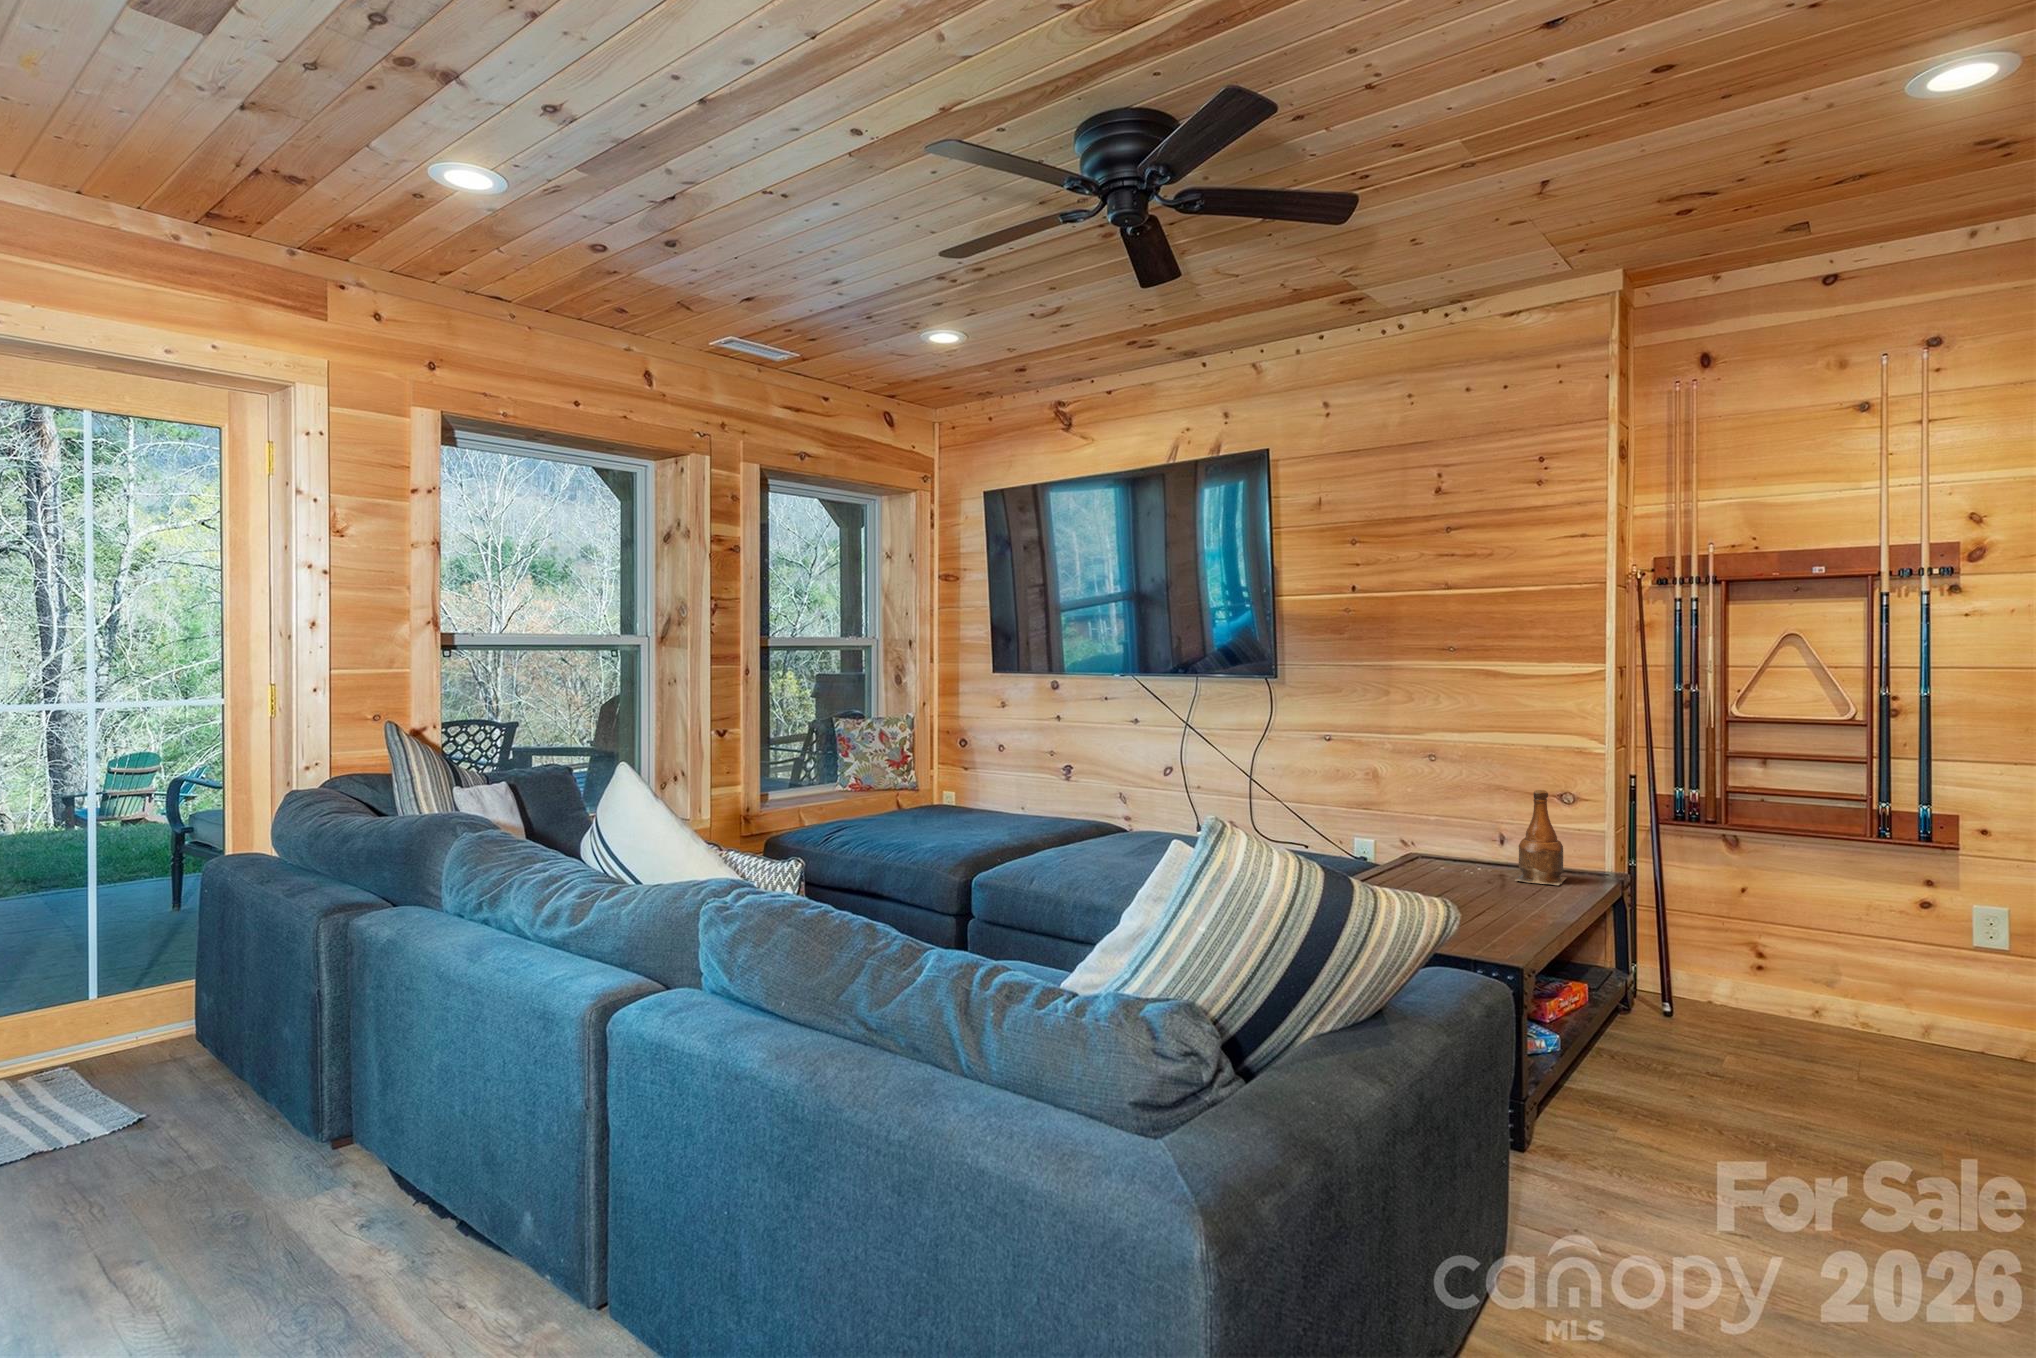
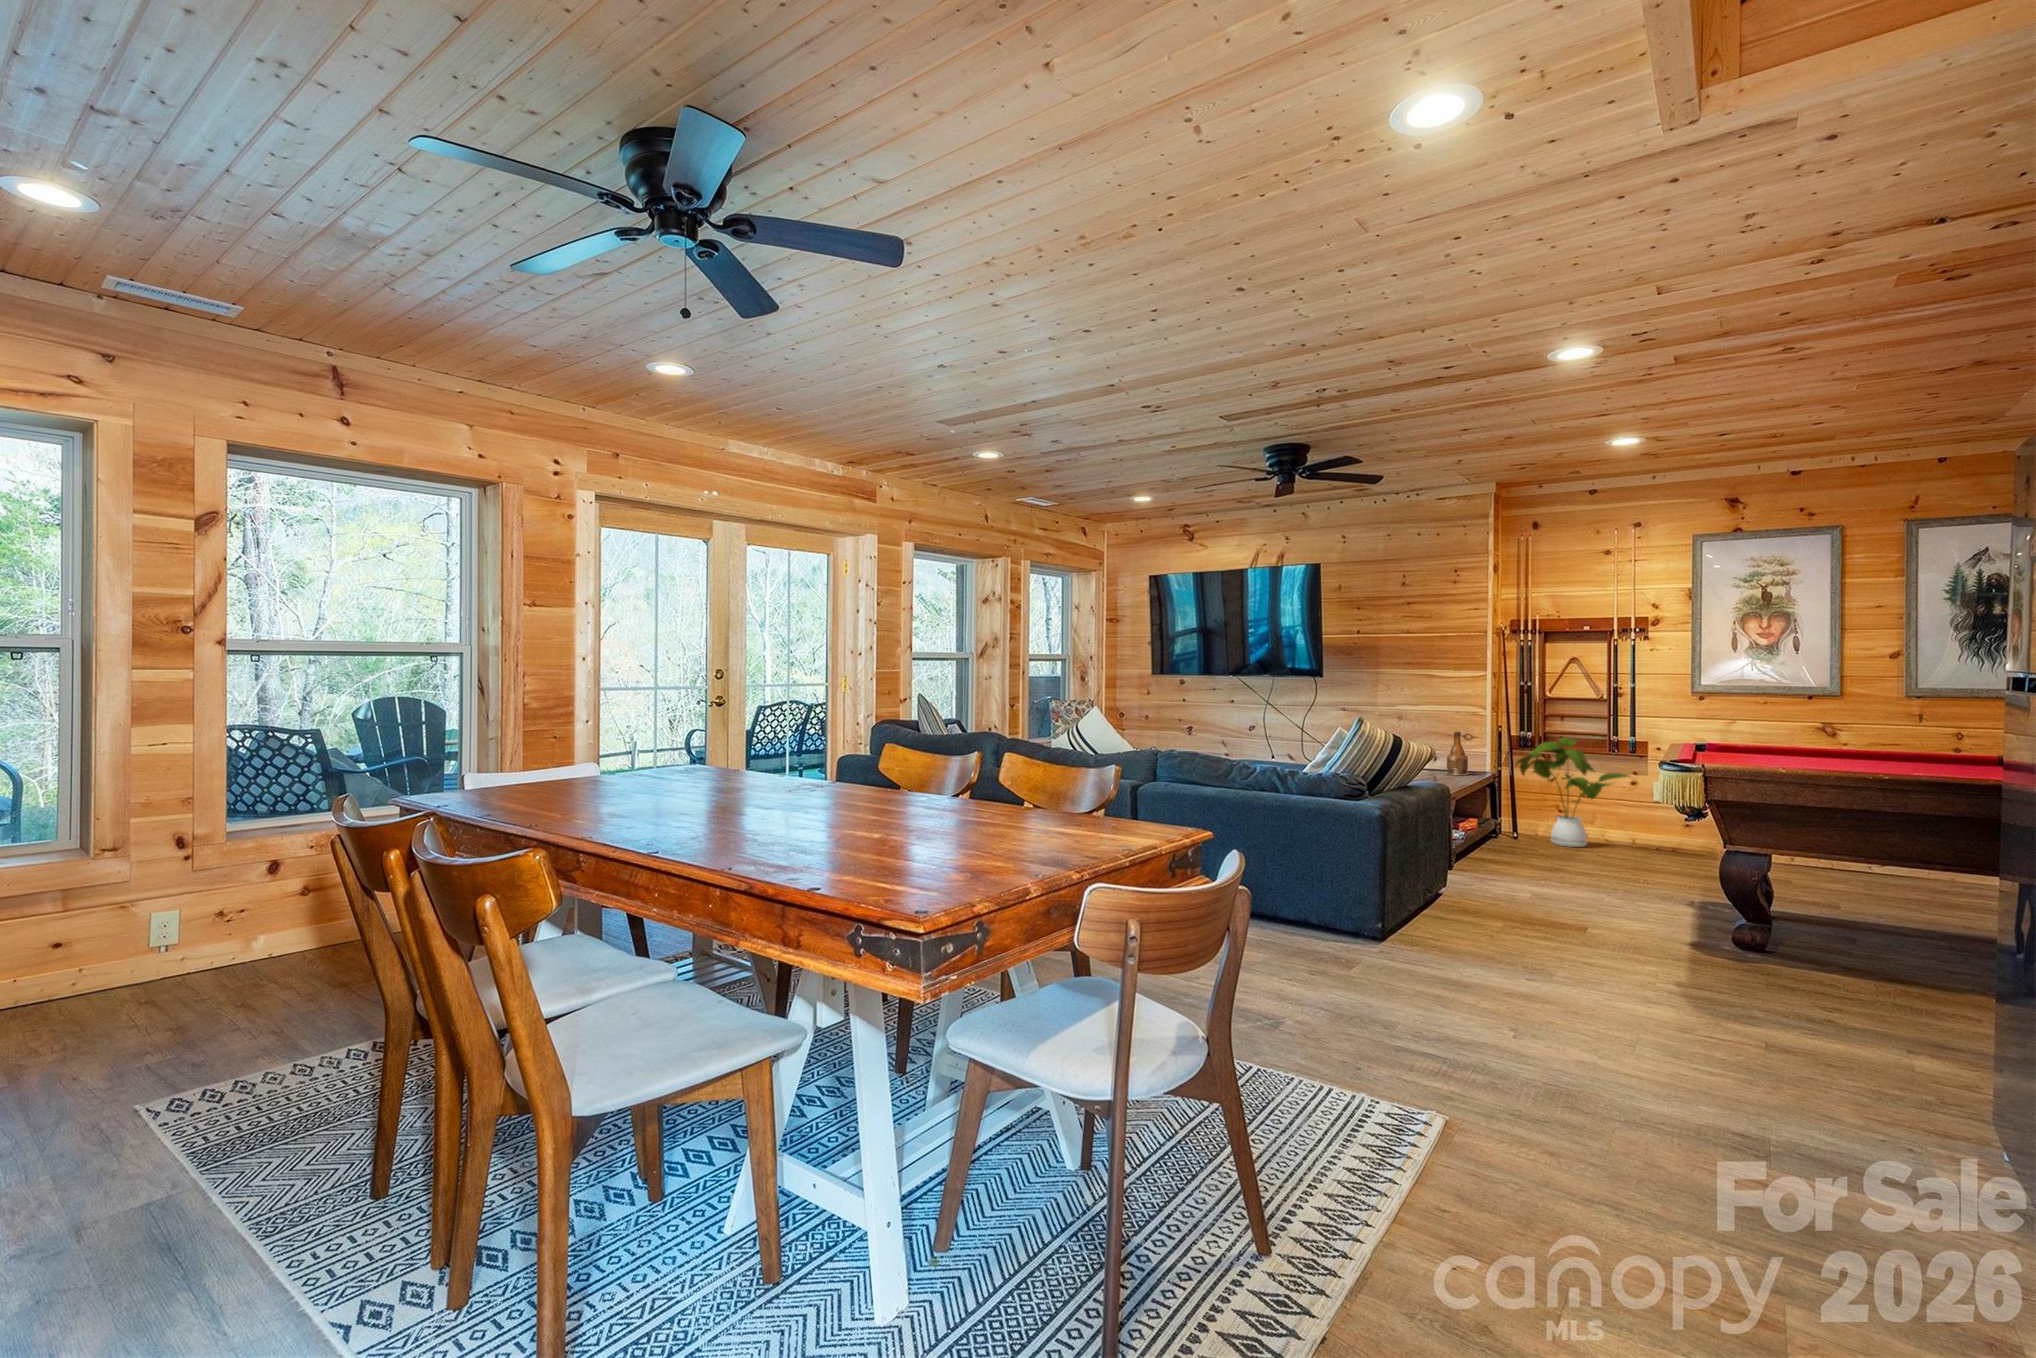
house plant: none [1664,806,1943,1042] -> present [1516,737,1629,847]

